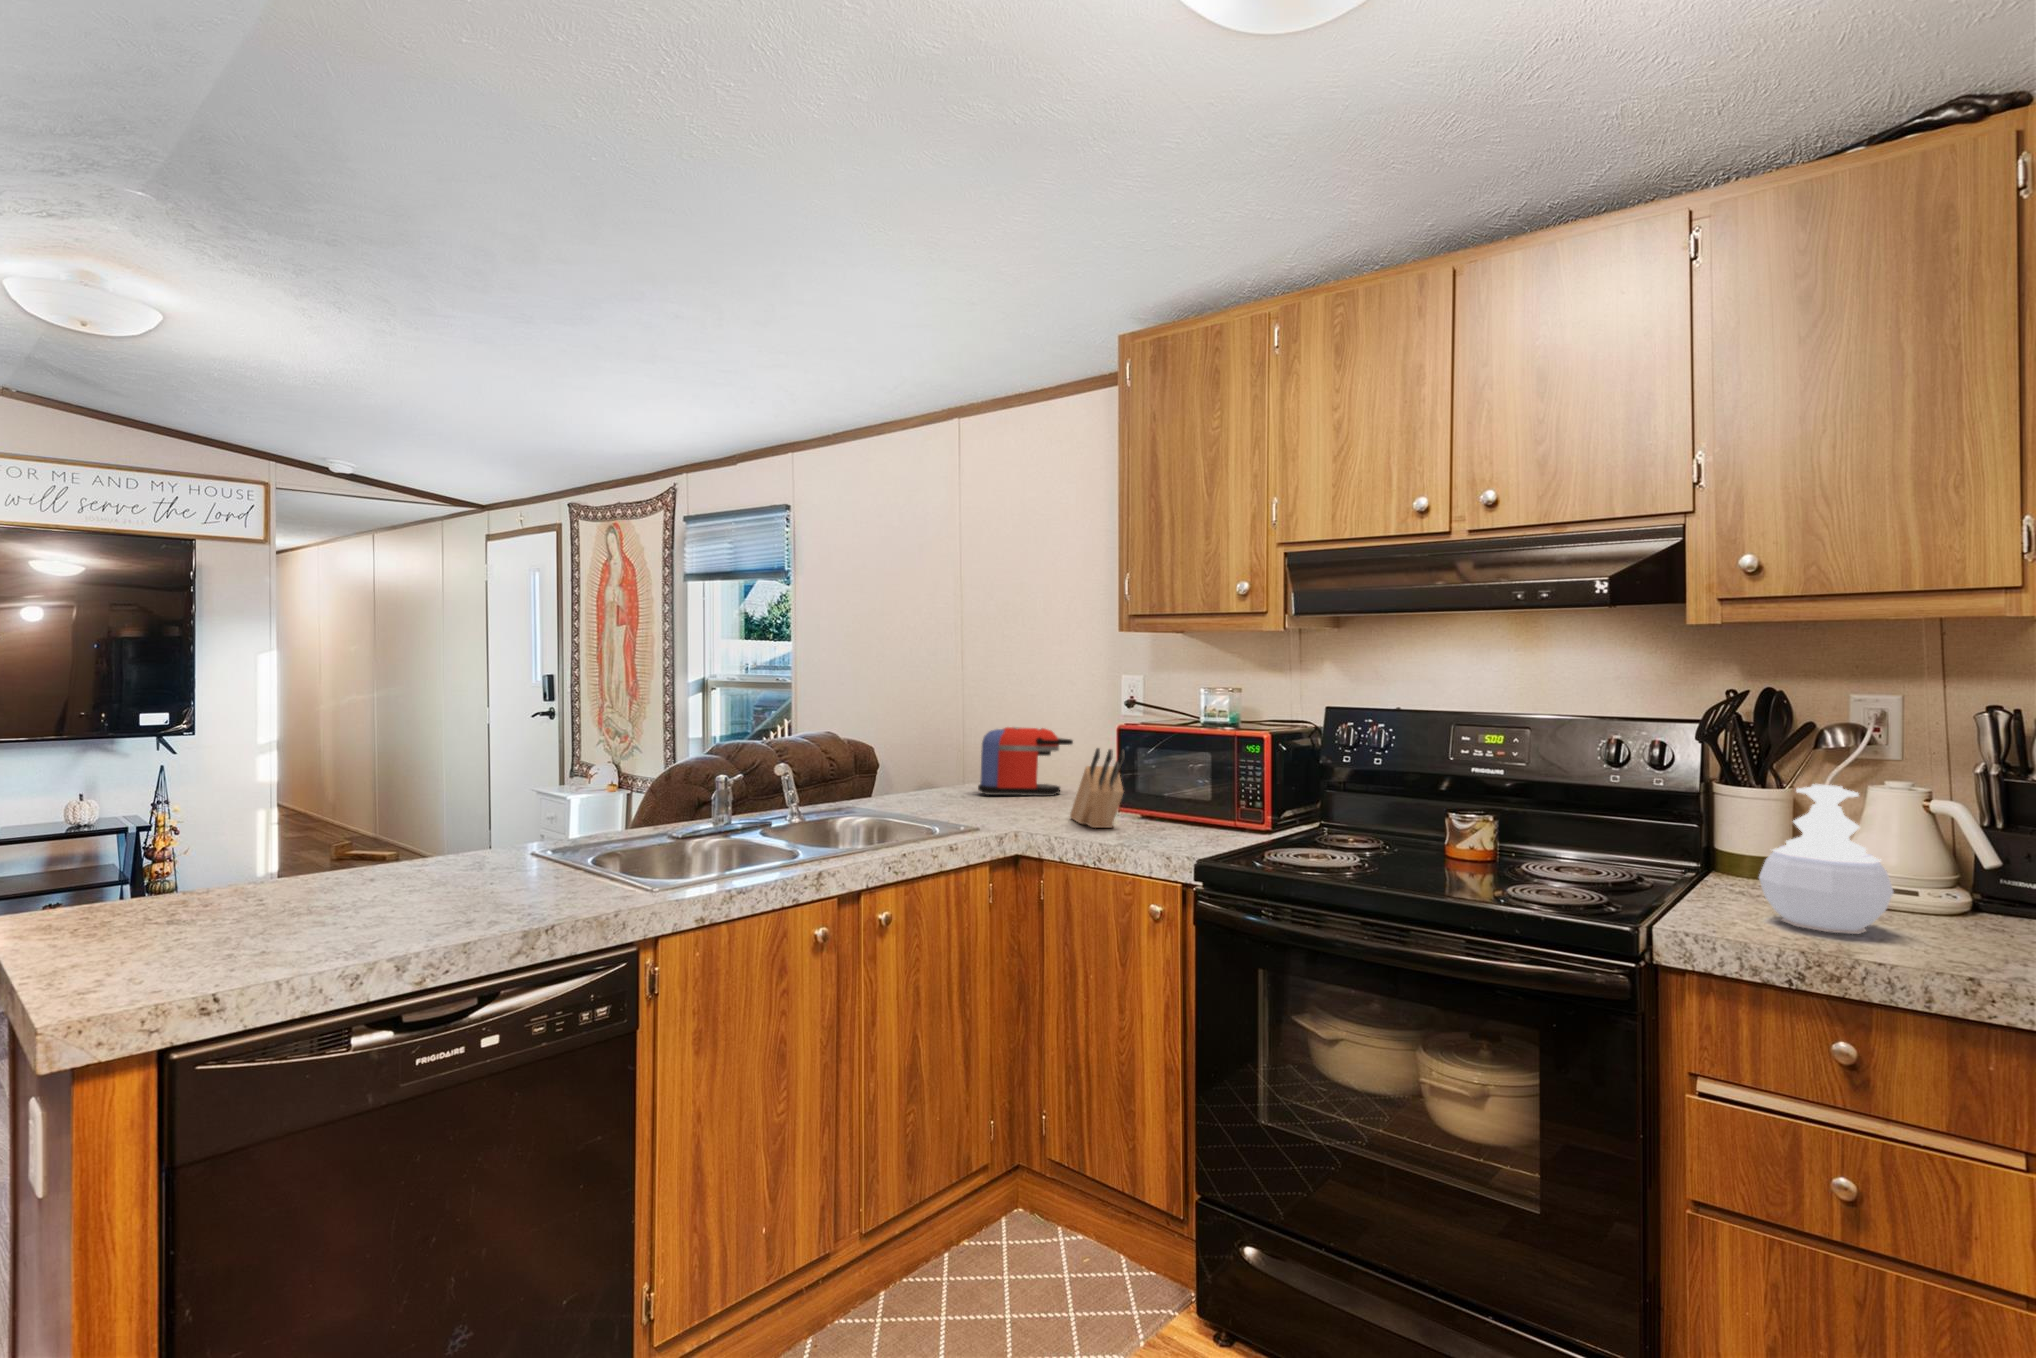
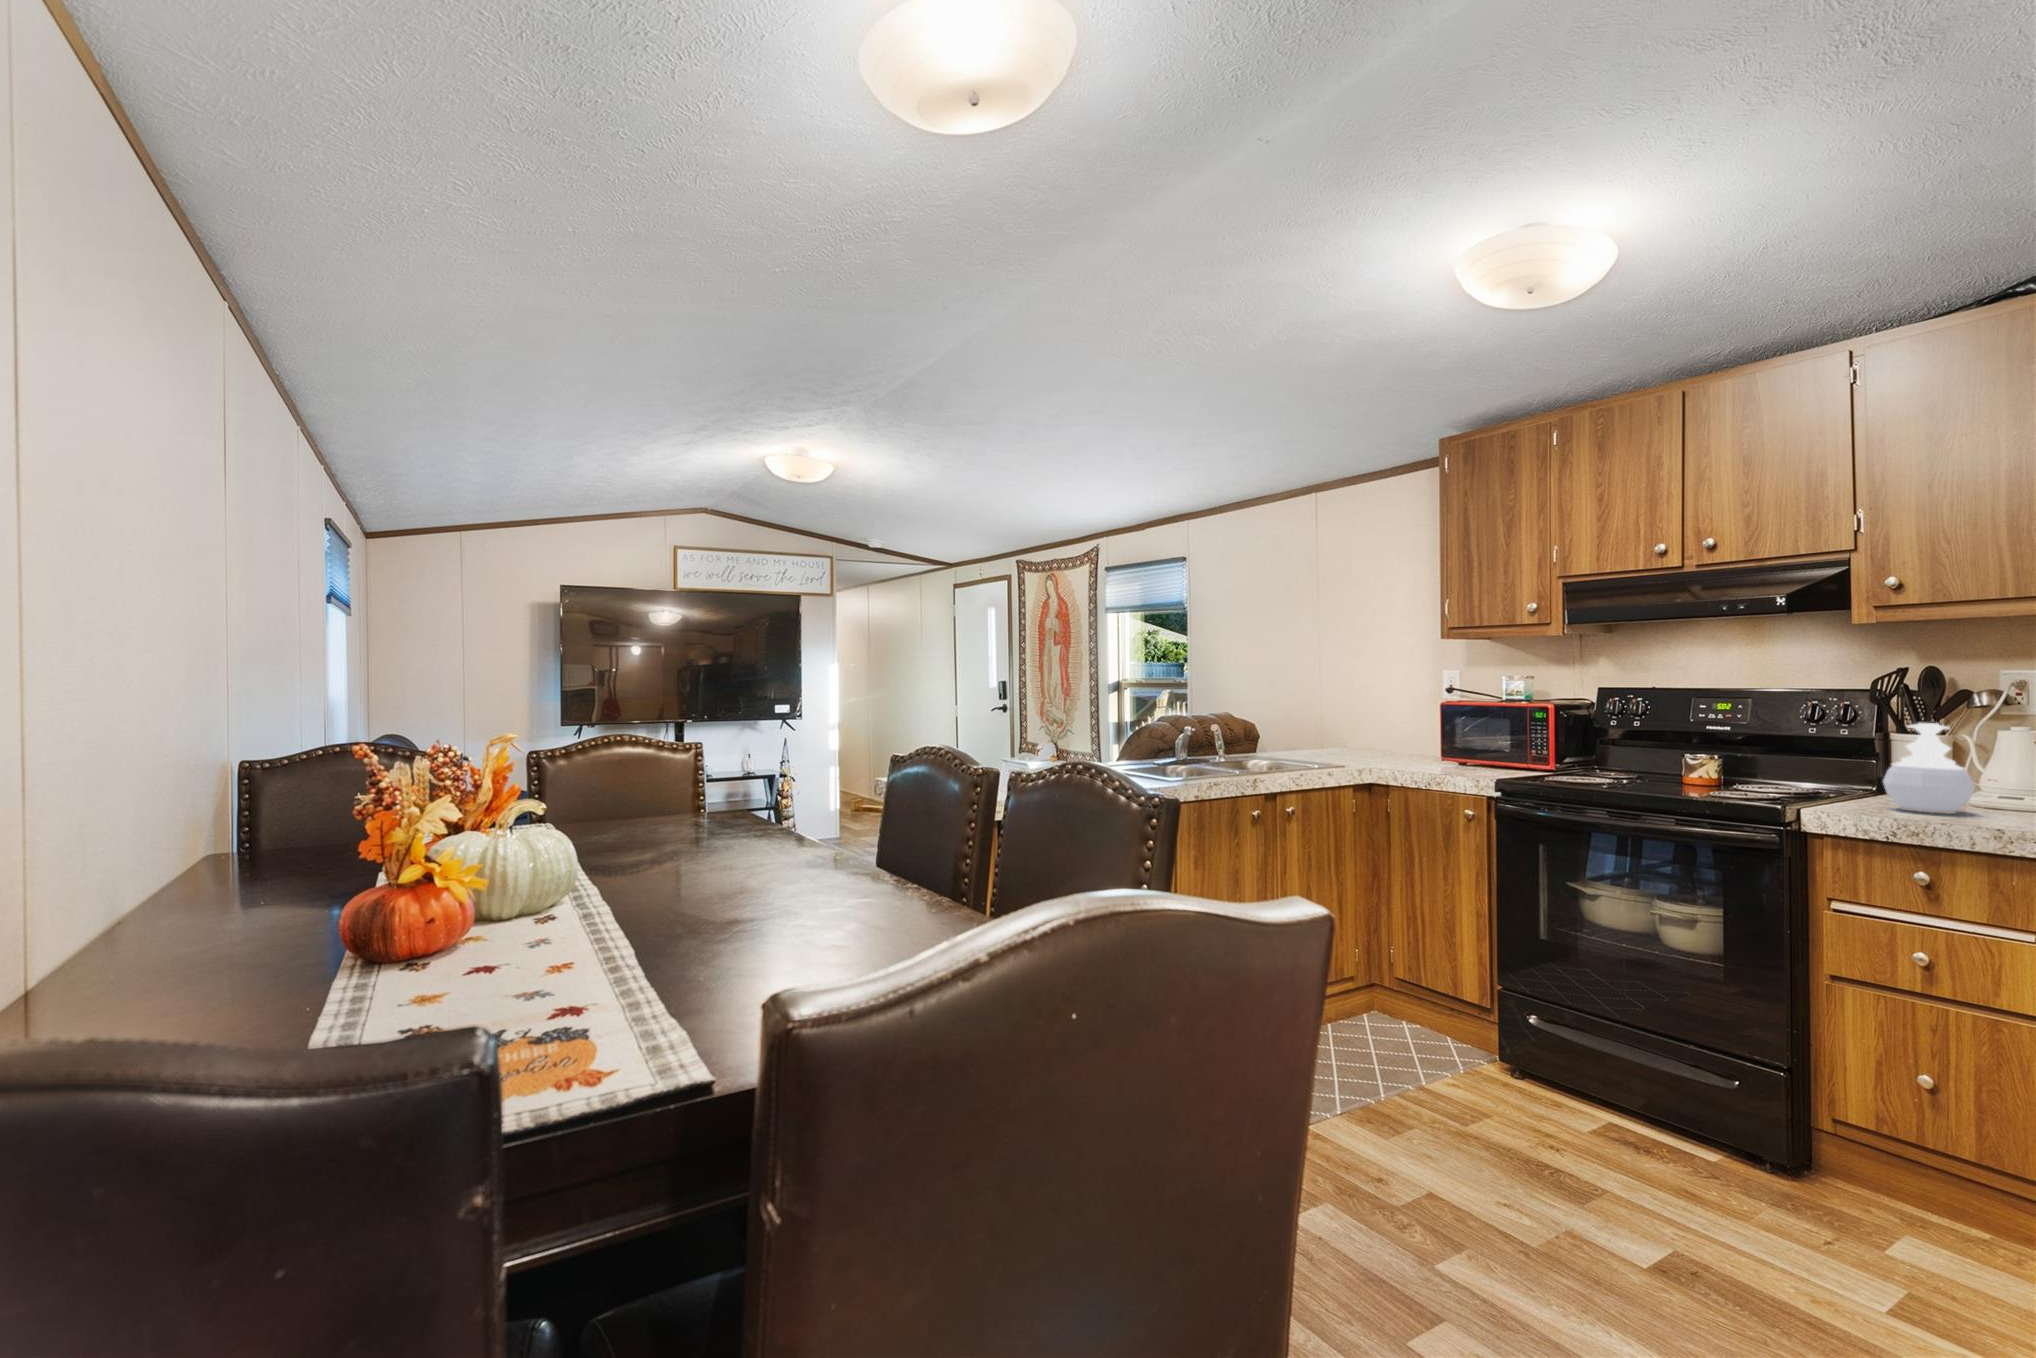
coffee maker: present [978,727,1073,796] -> none [1338,707,1408,755]
knife block: present [1070,748,1125,828] -> none [1408,714,1447,768]

